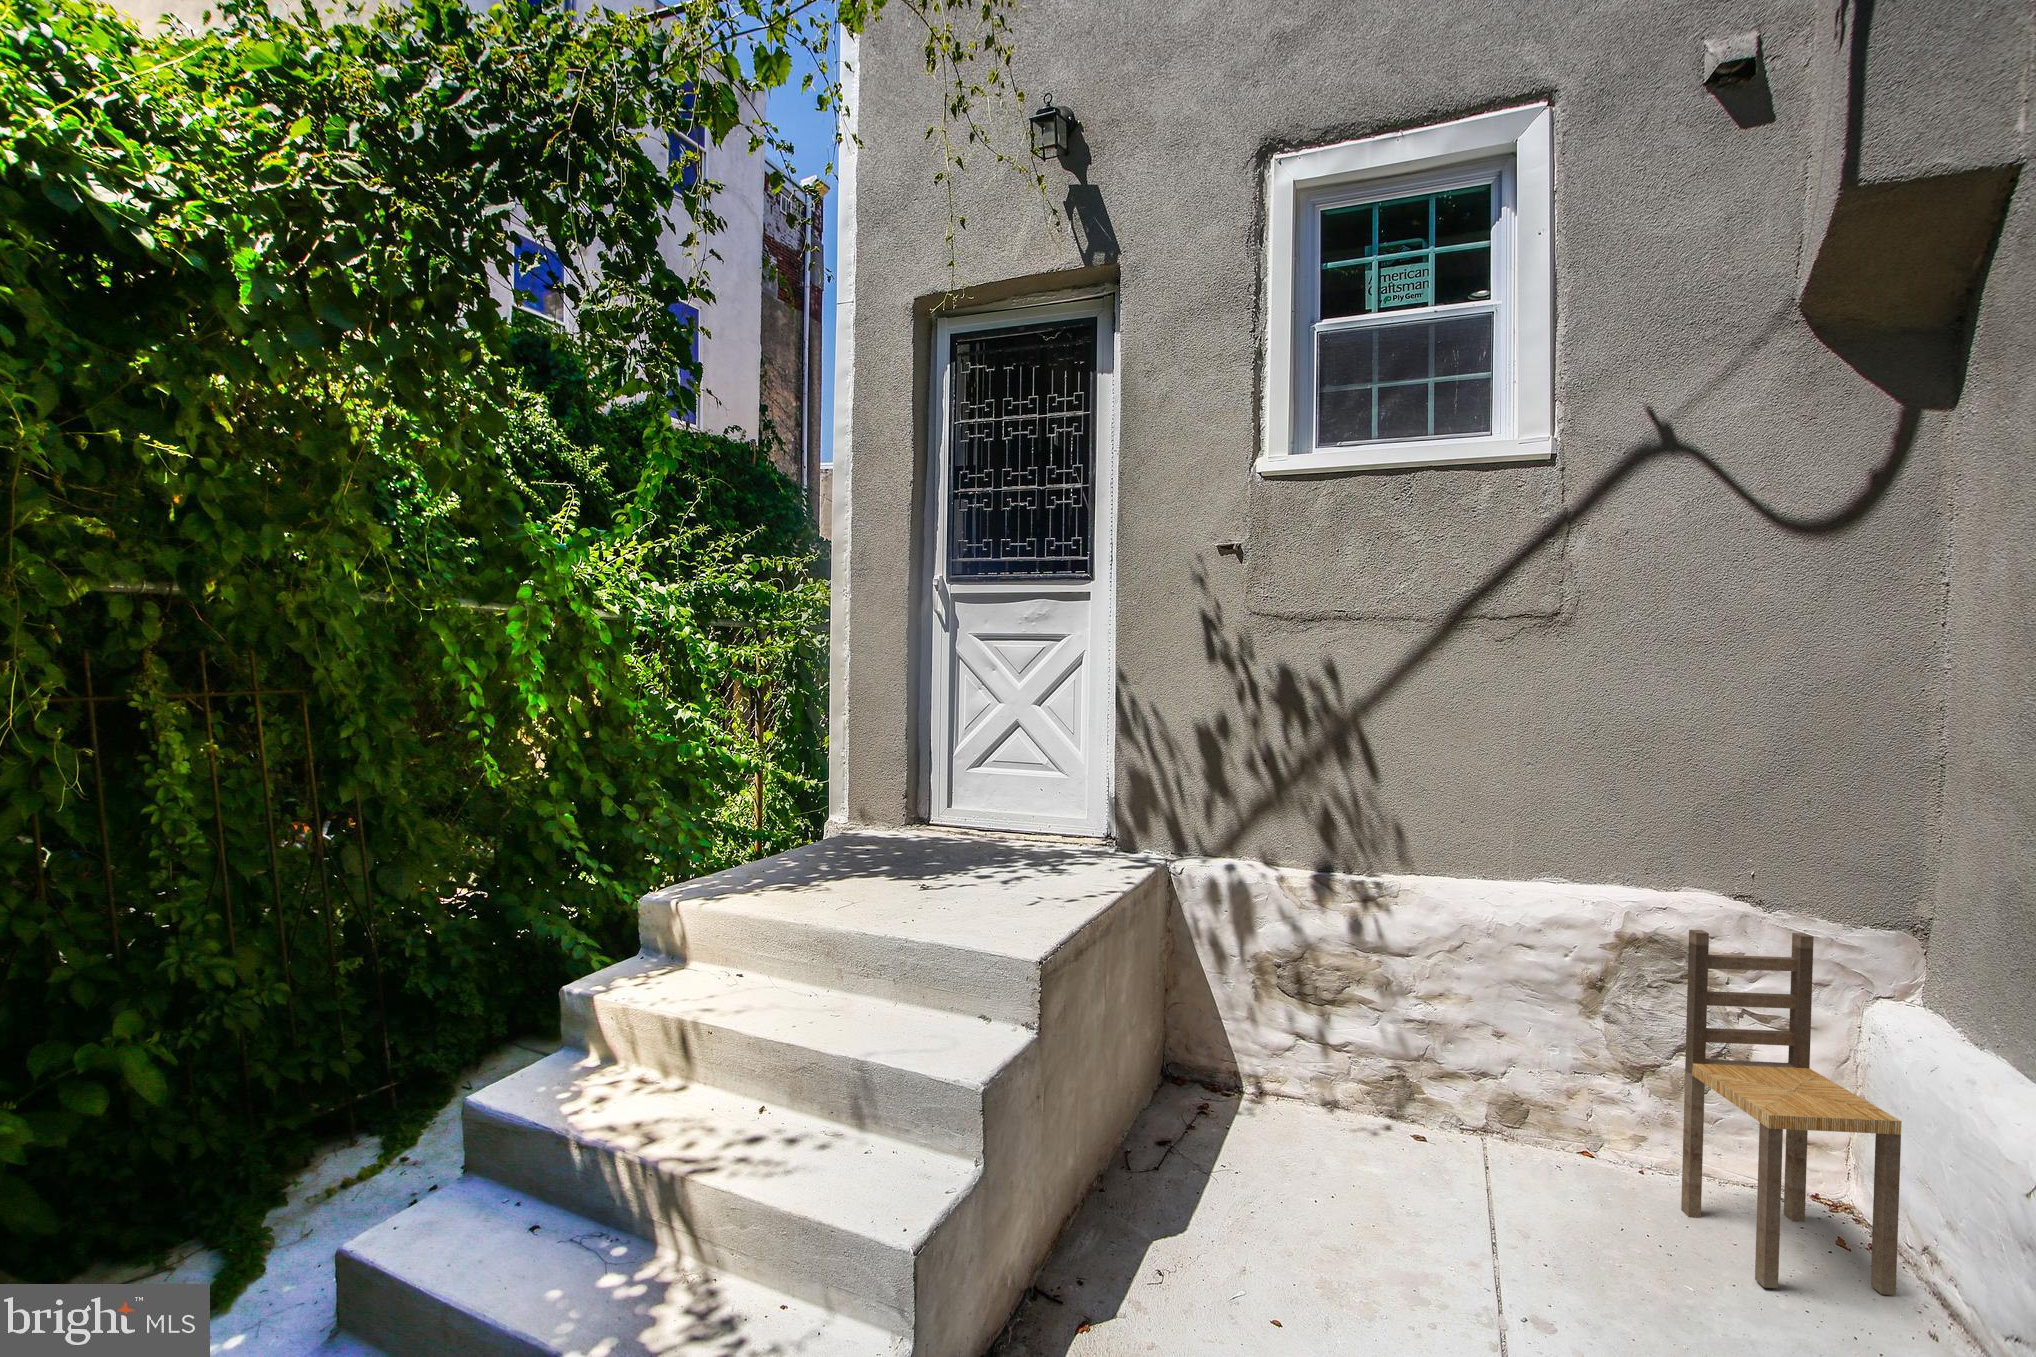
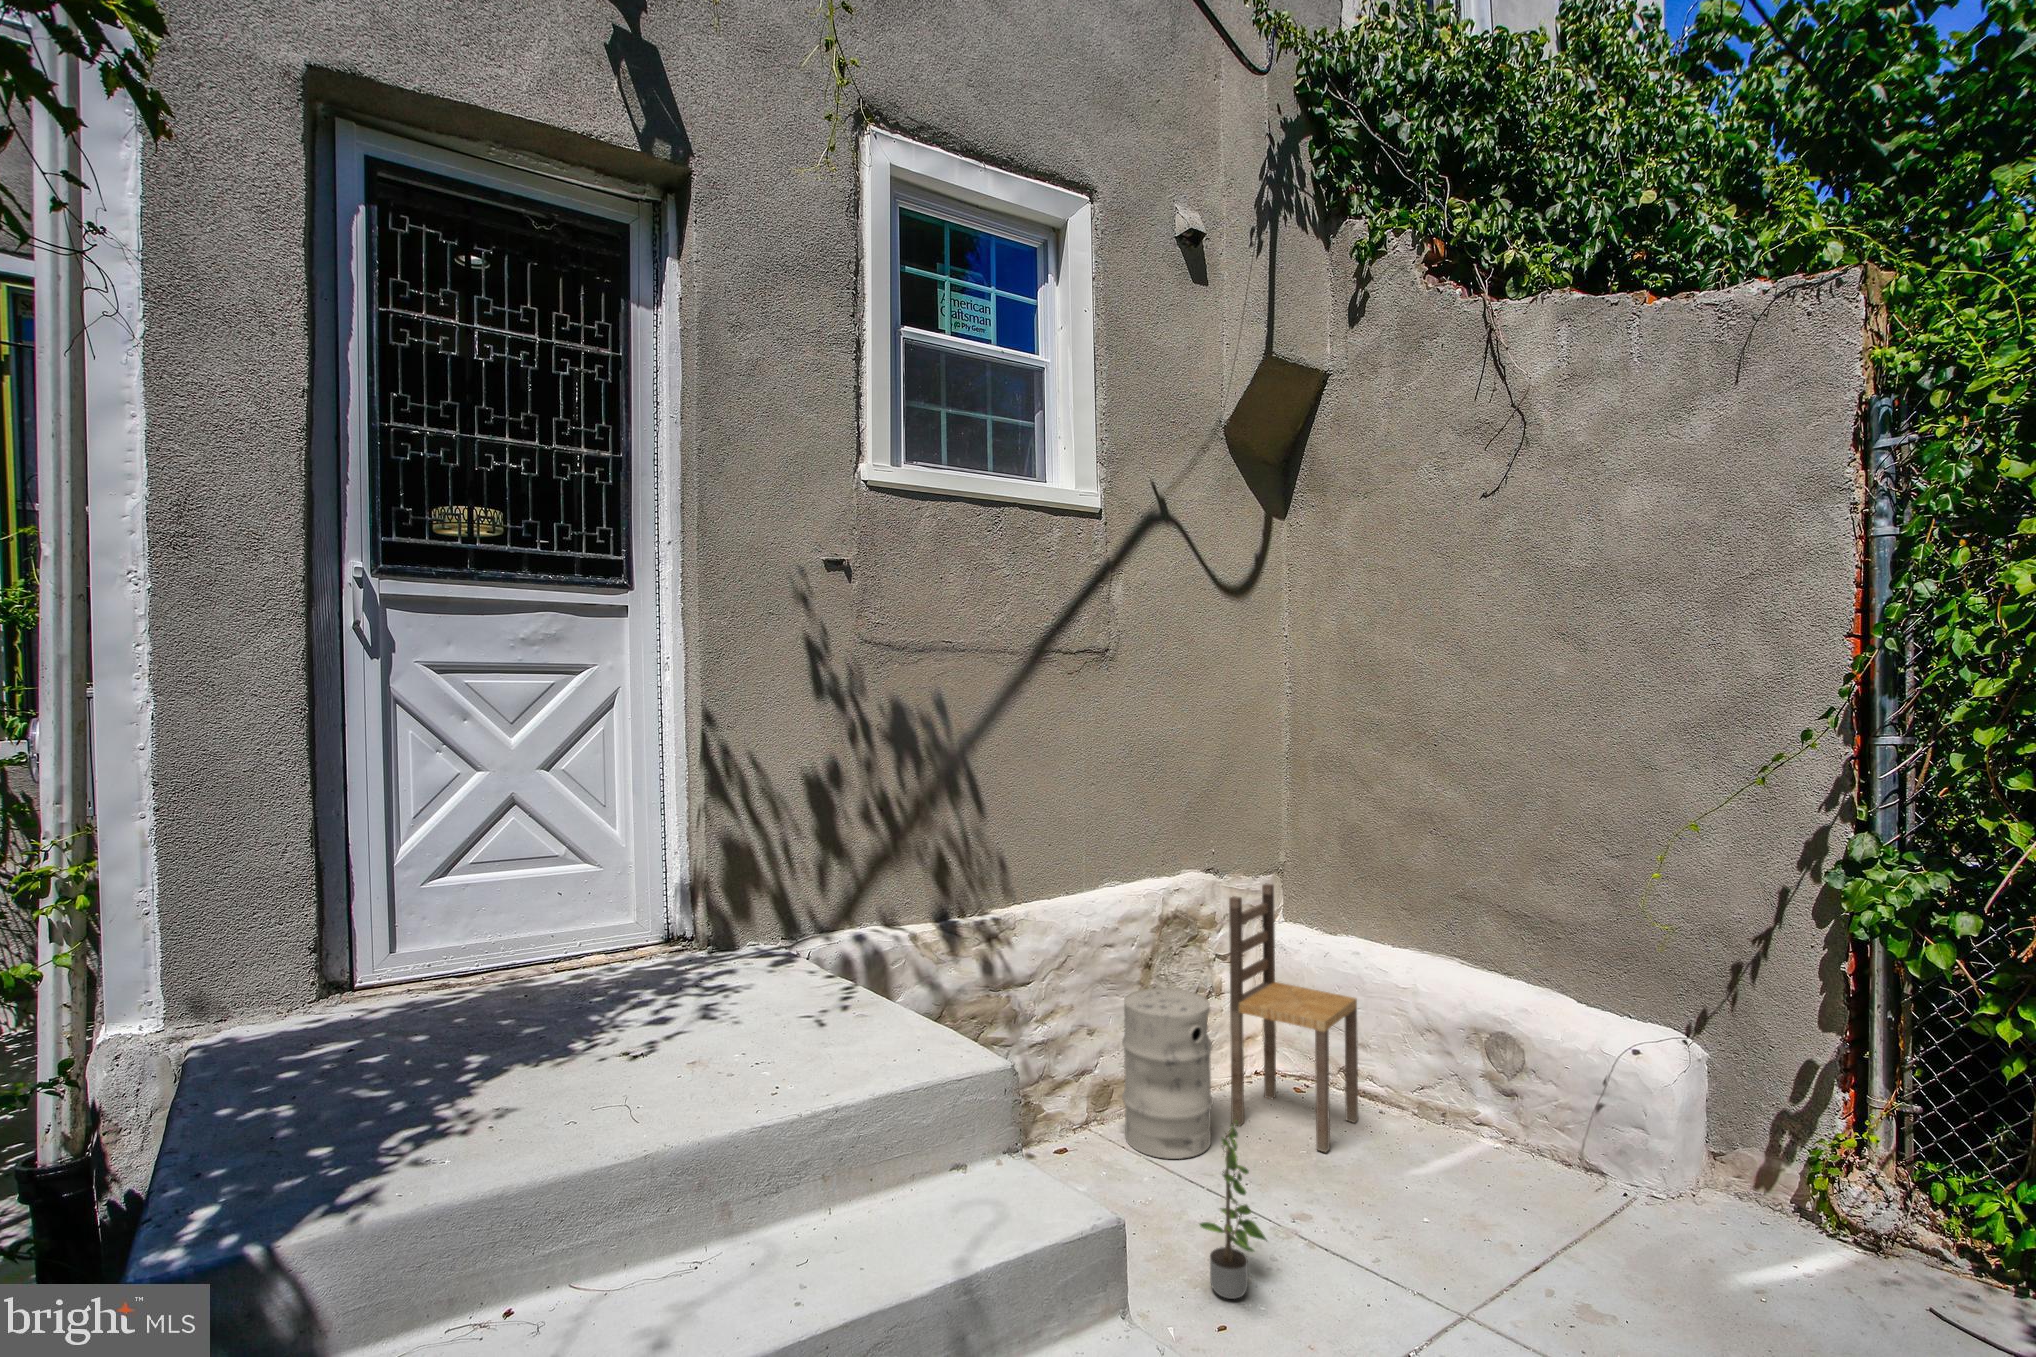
trash can: none [1516,1008,1636,1210] -> present [1122,988,1214,1159]
potted plant: none [1382,1120,1486,1298] -> present [1200,1120,1266,1299]

